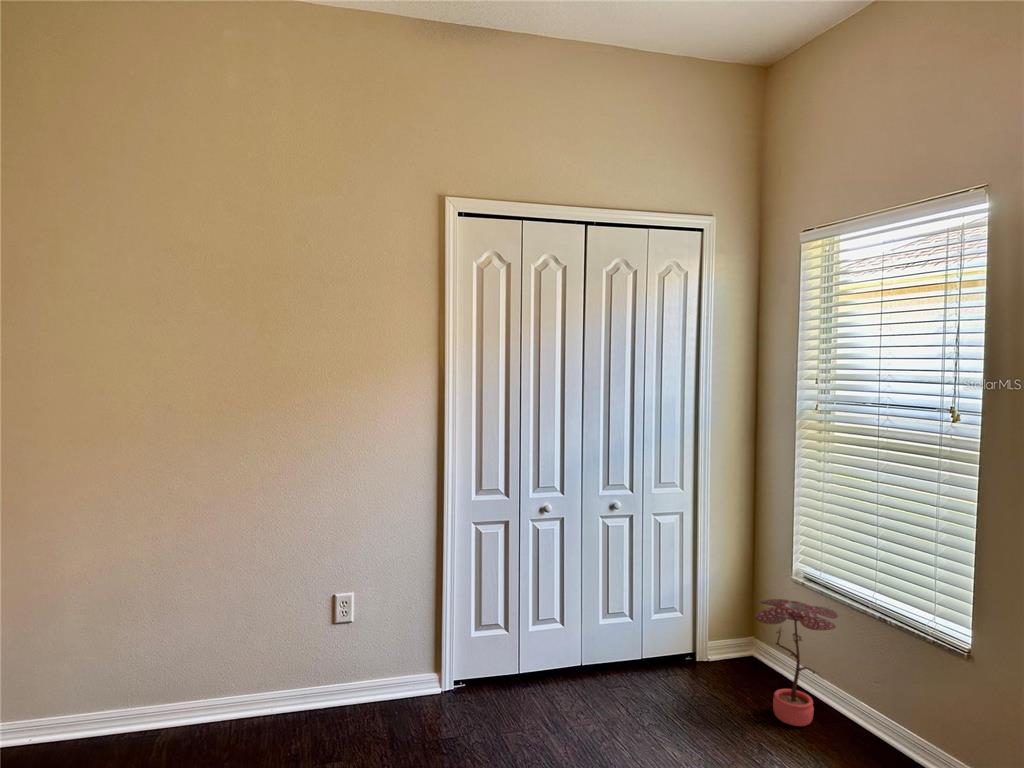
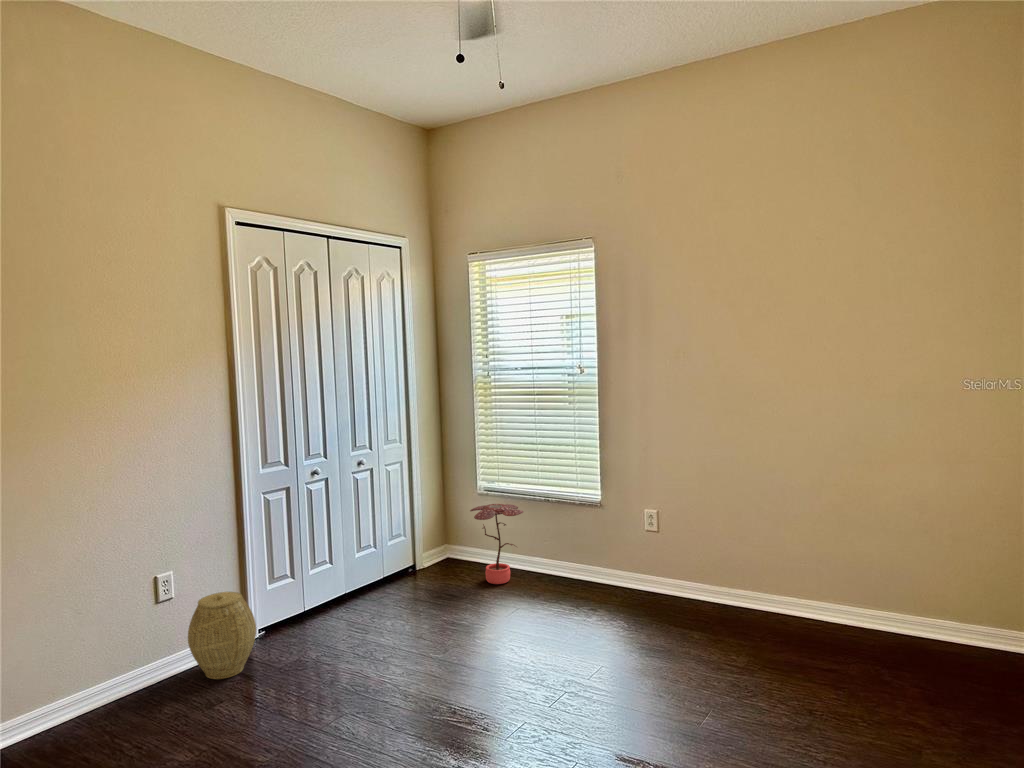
woven basket: none [345,629,420,734] -> present [188,592,256,679]

